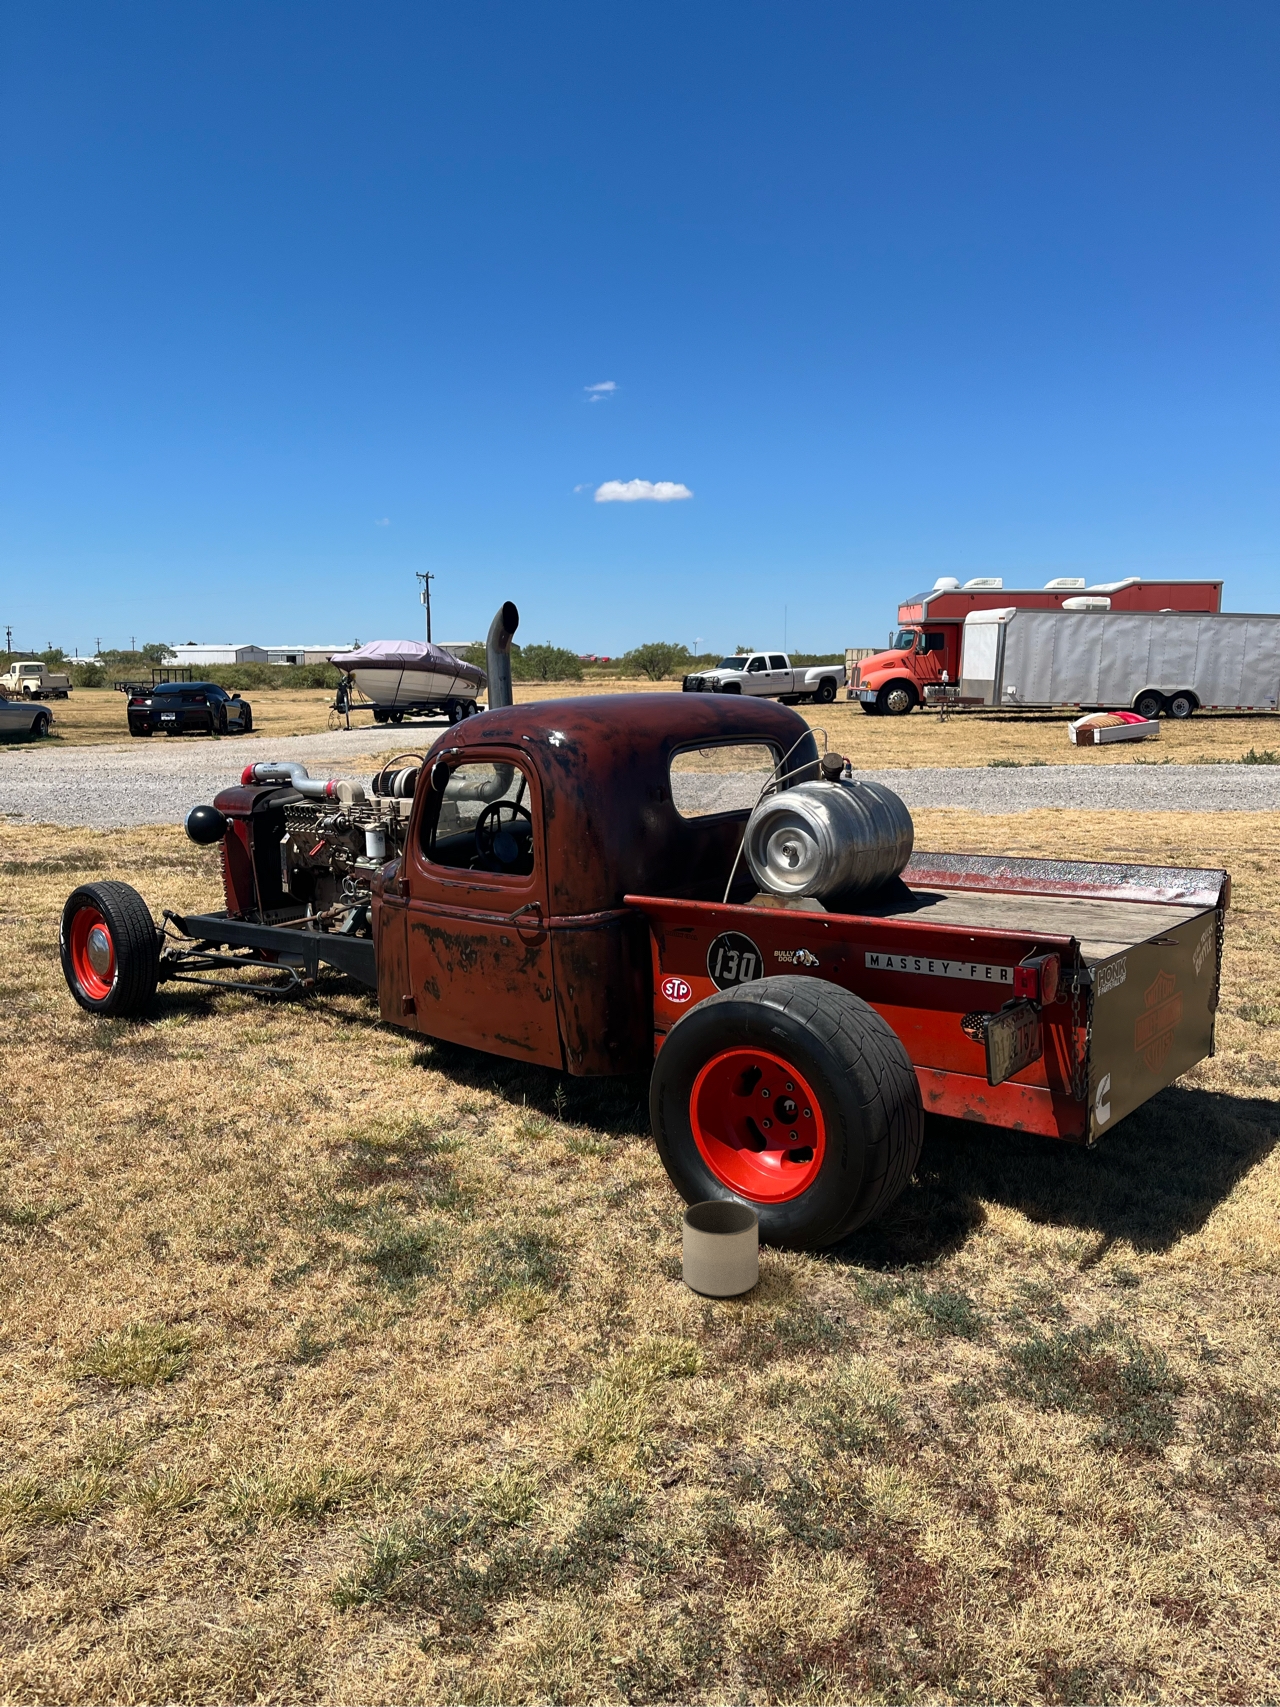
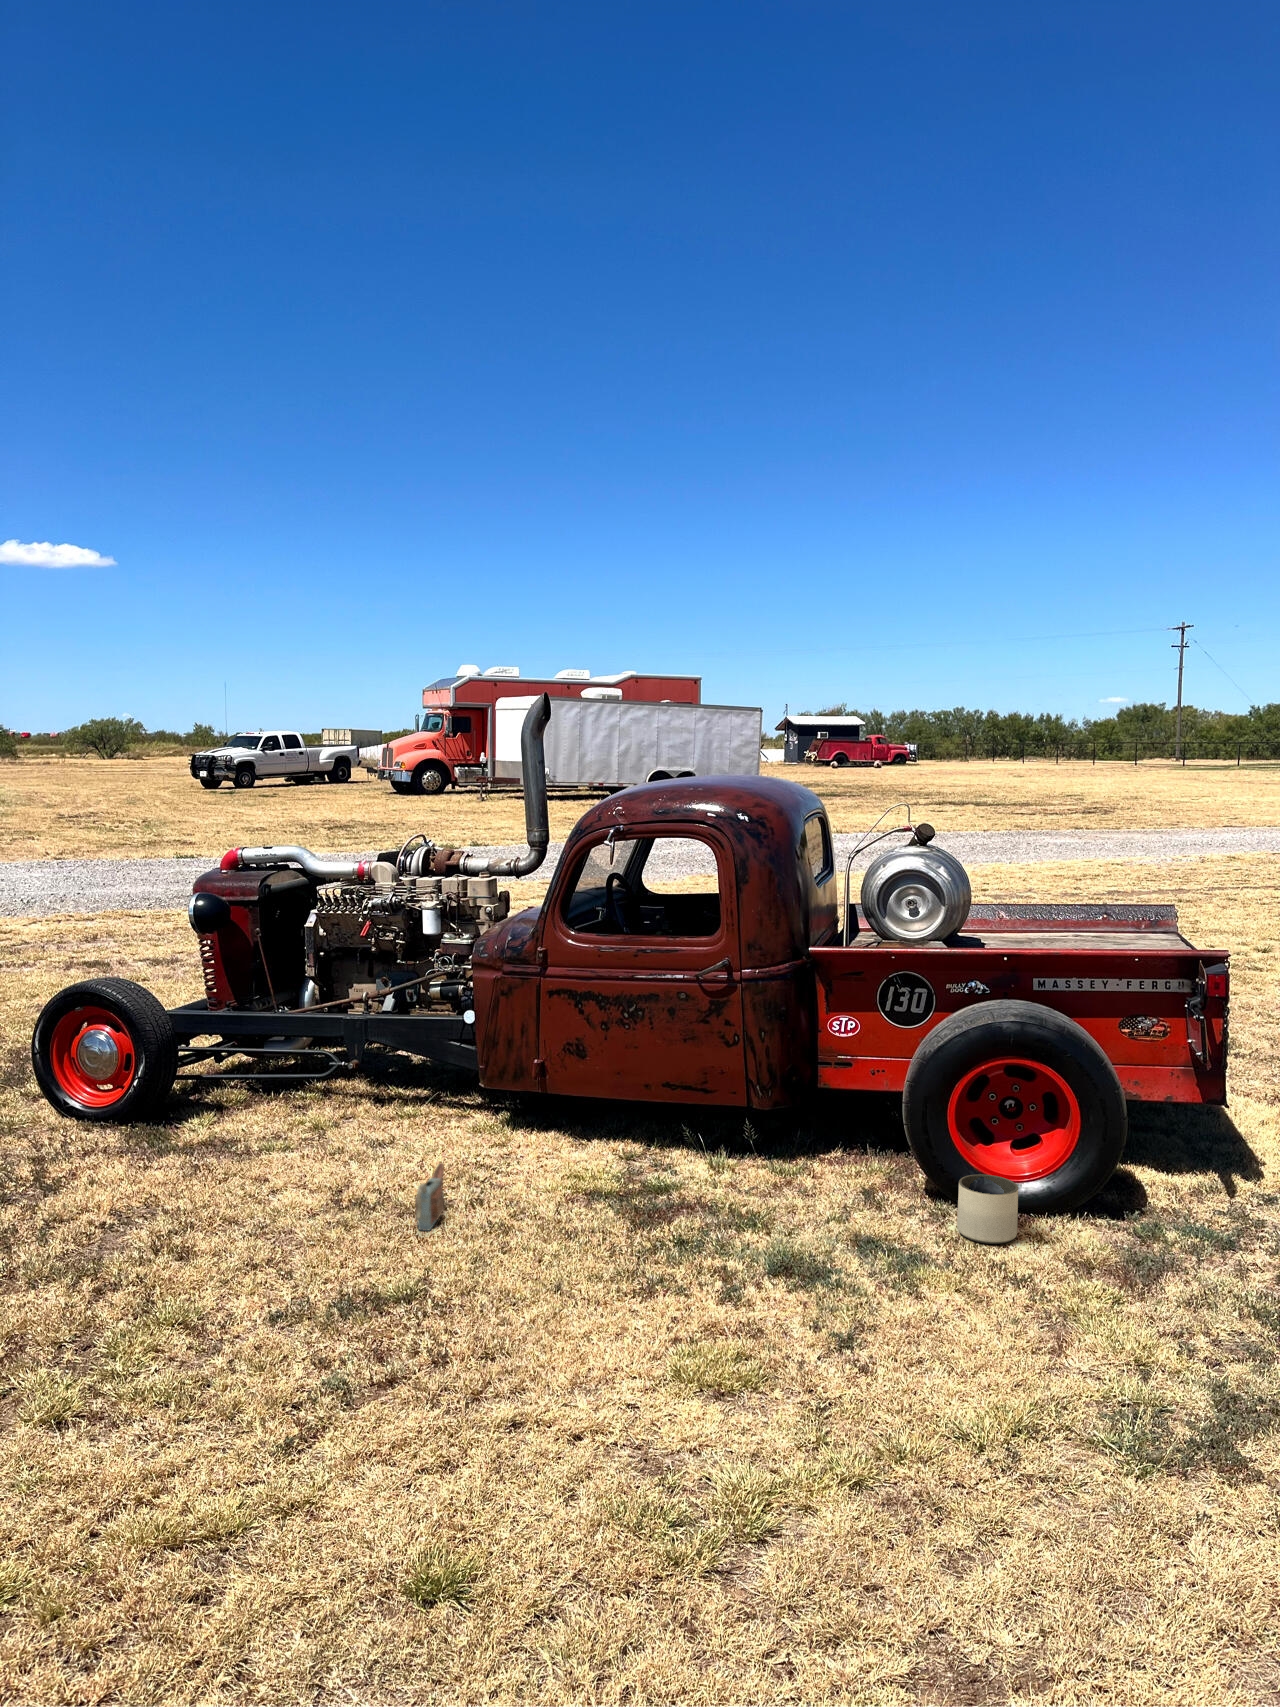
watering can: none [164,1085,243,1153] -> present [415,1162,444,1231]

